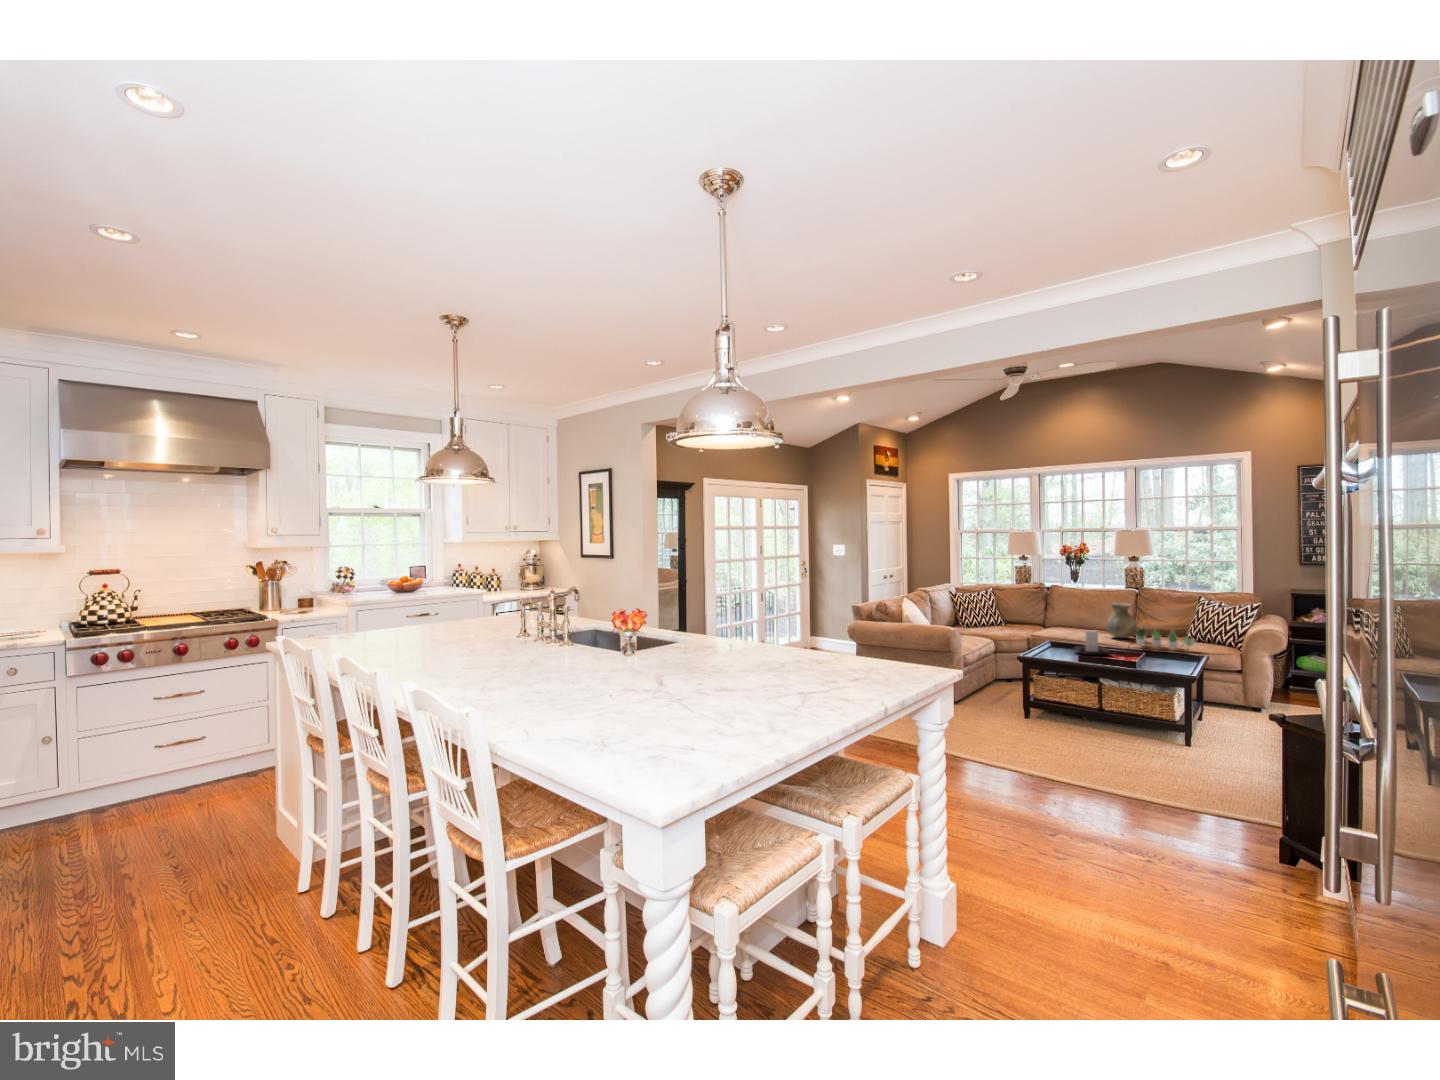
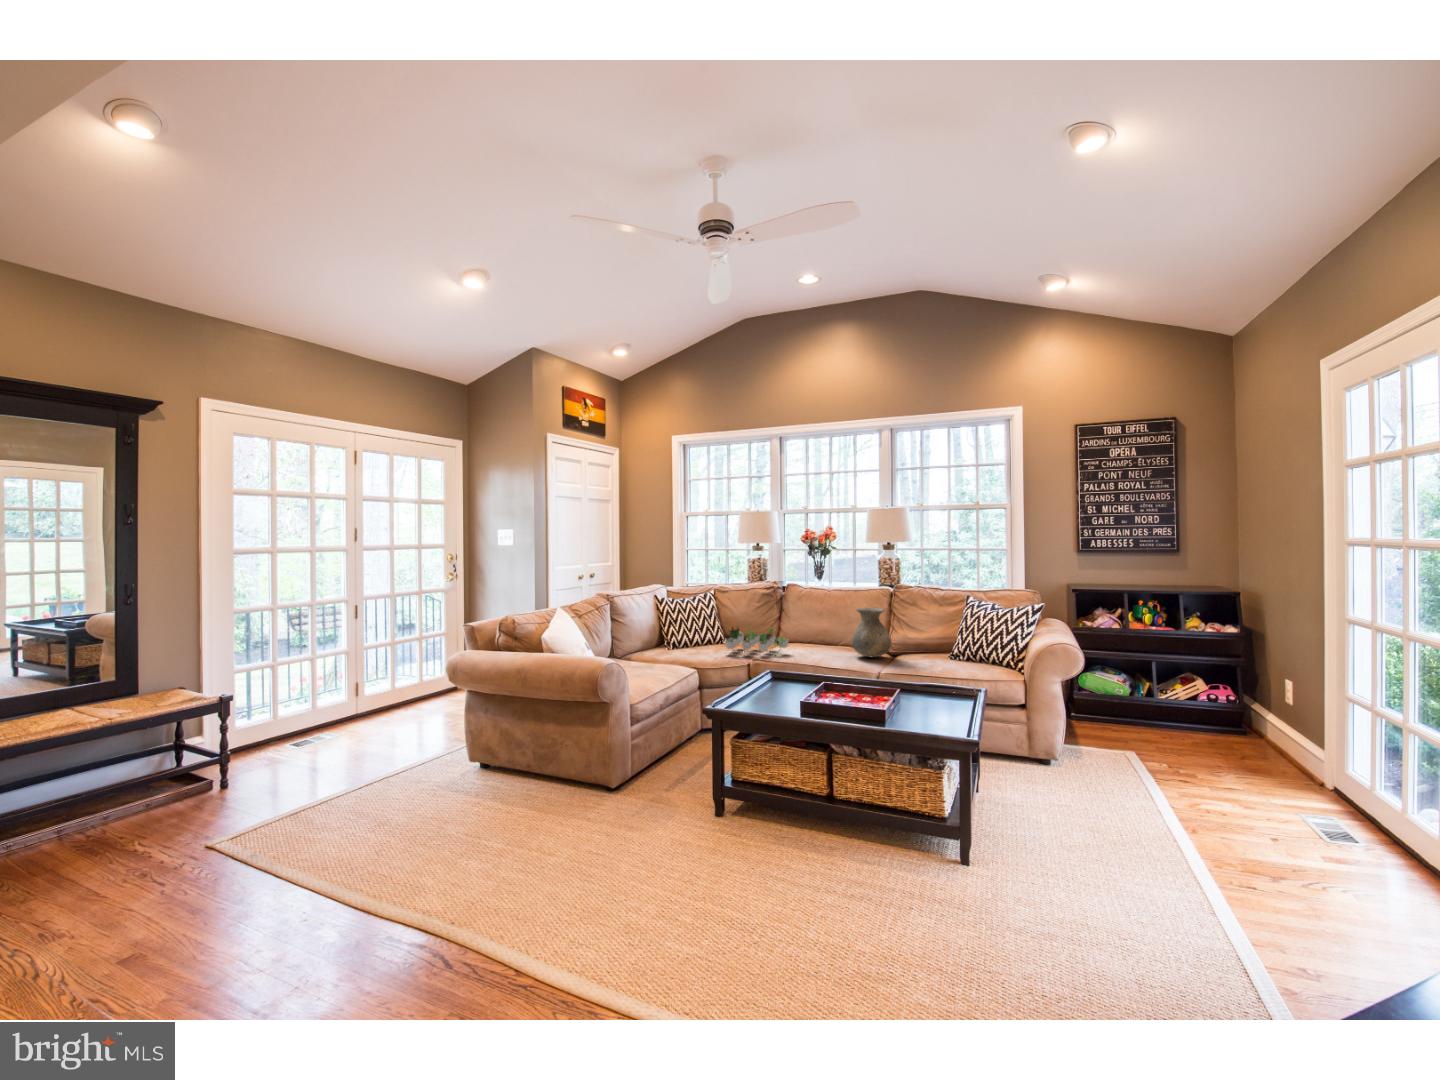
succulent plant: present [1135,628,1194,648] -> present [726,627,788,655]
candle holder: present [1074,630,1110,655] -> none [797,654,851,697]

